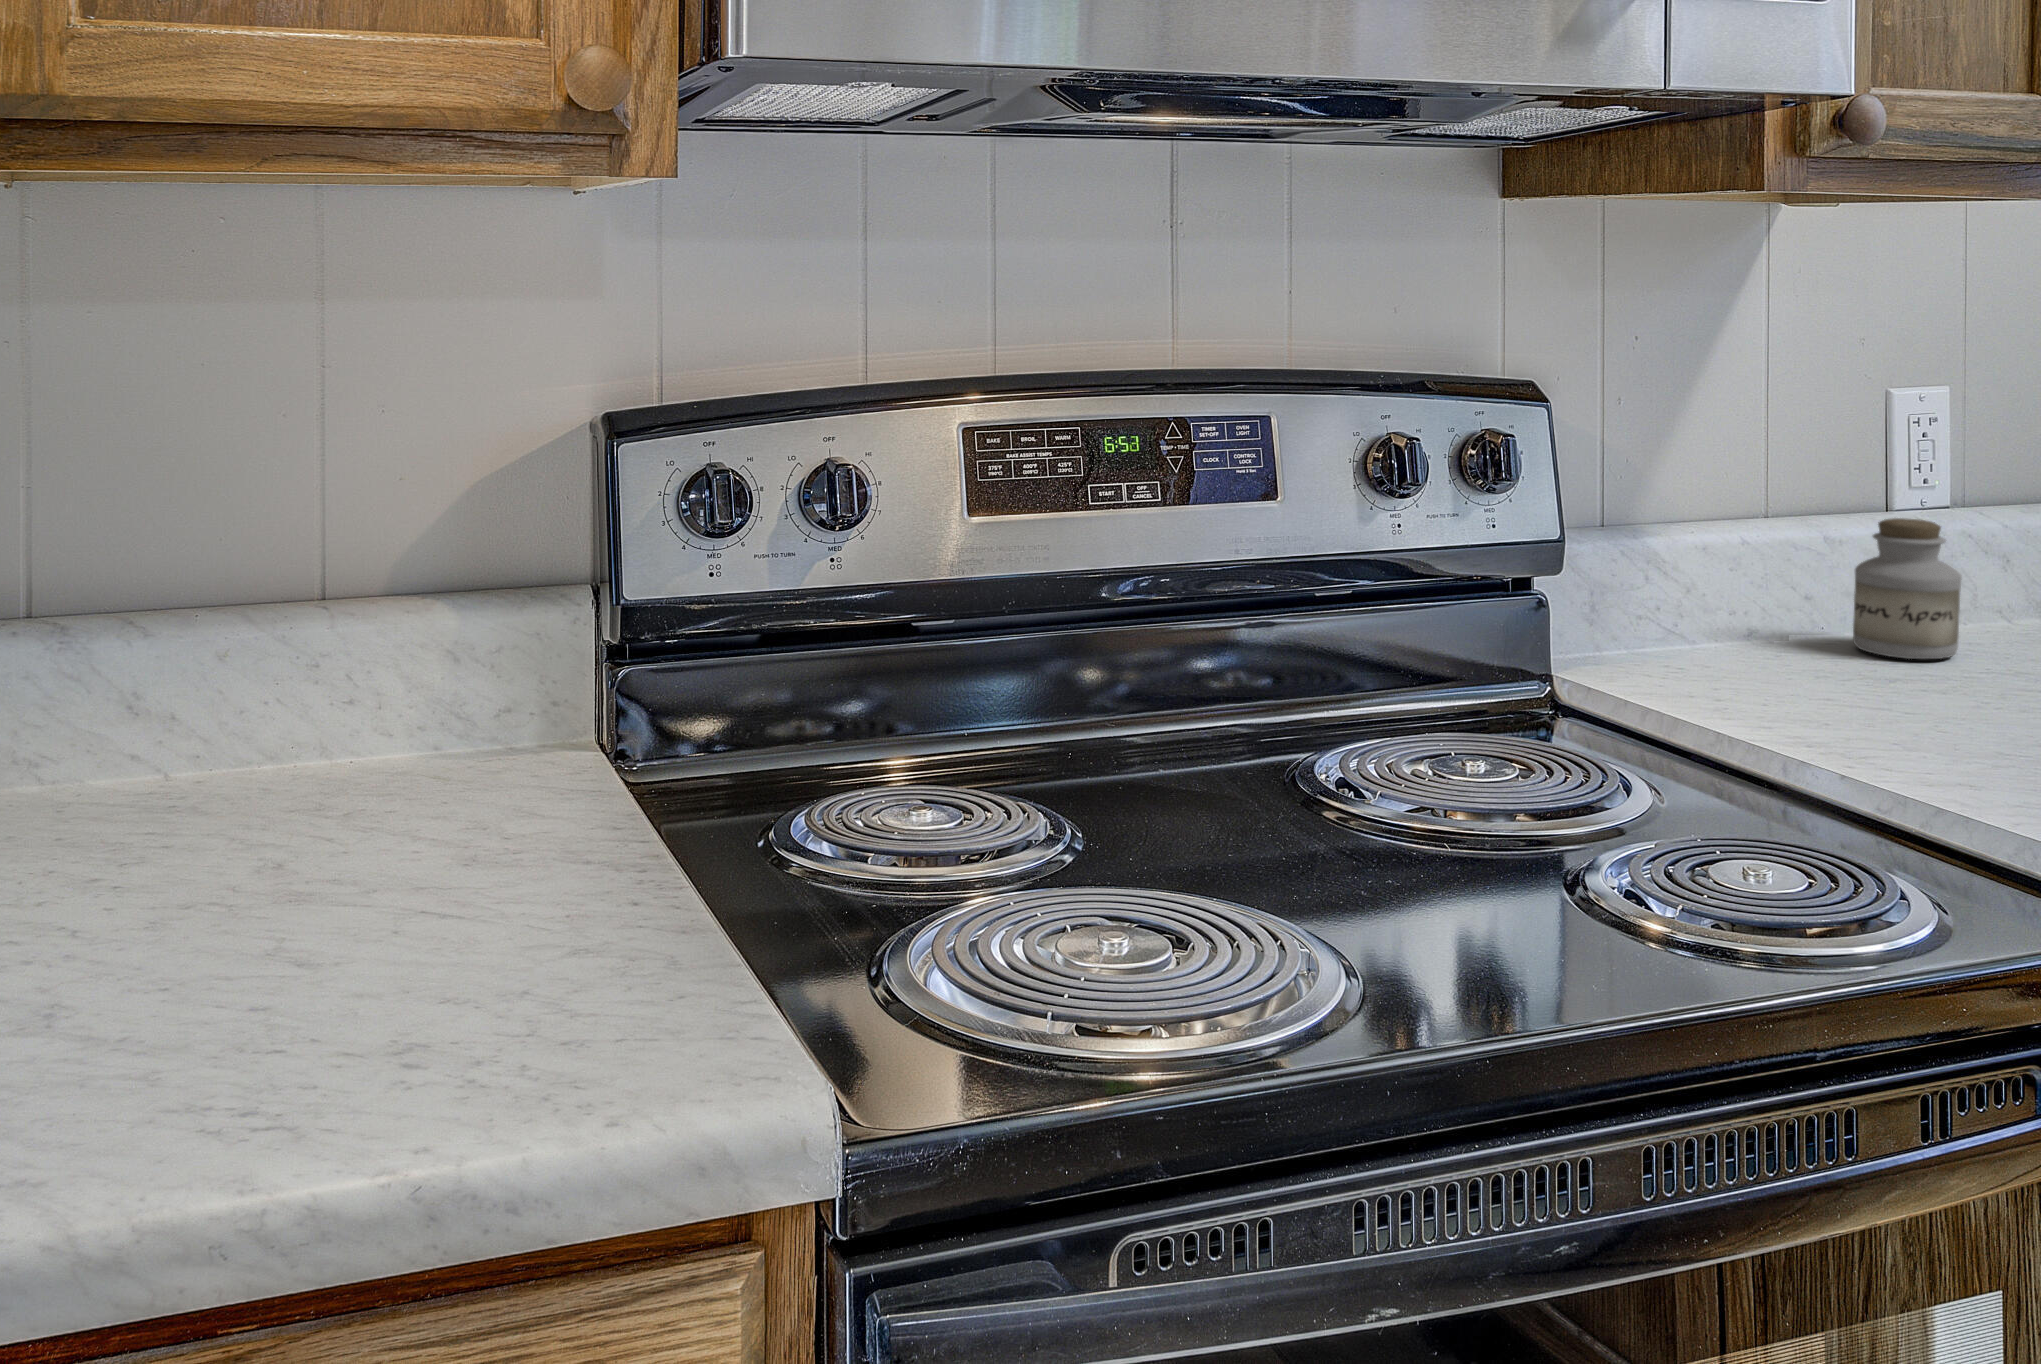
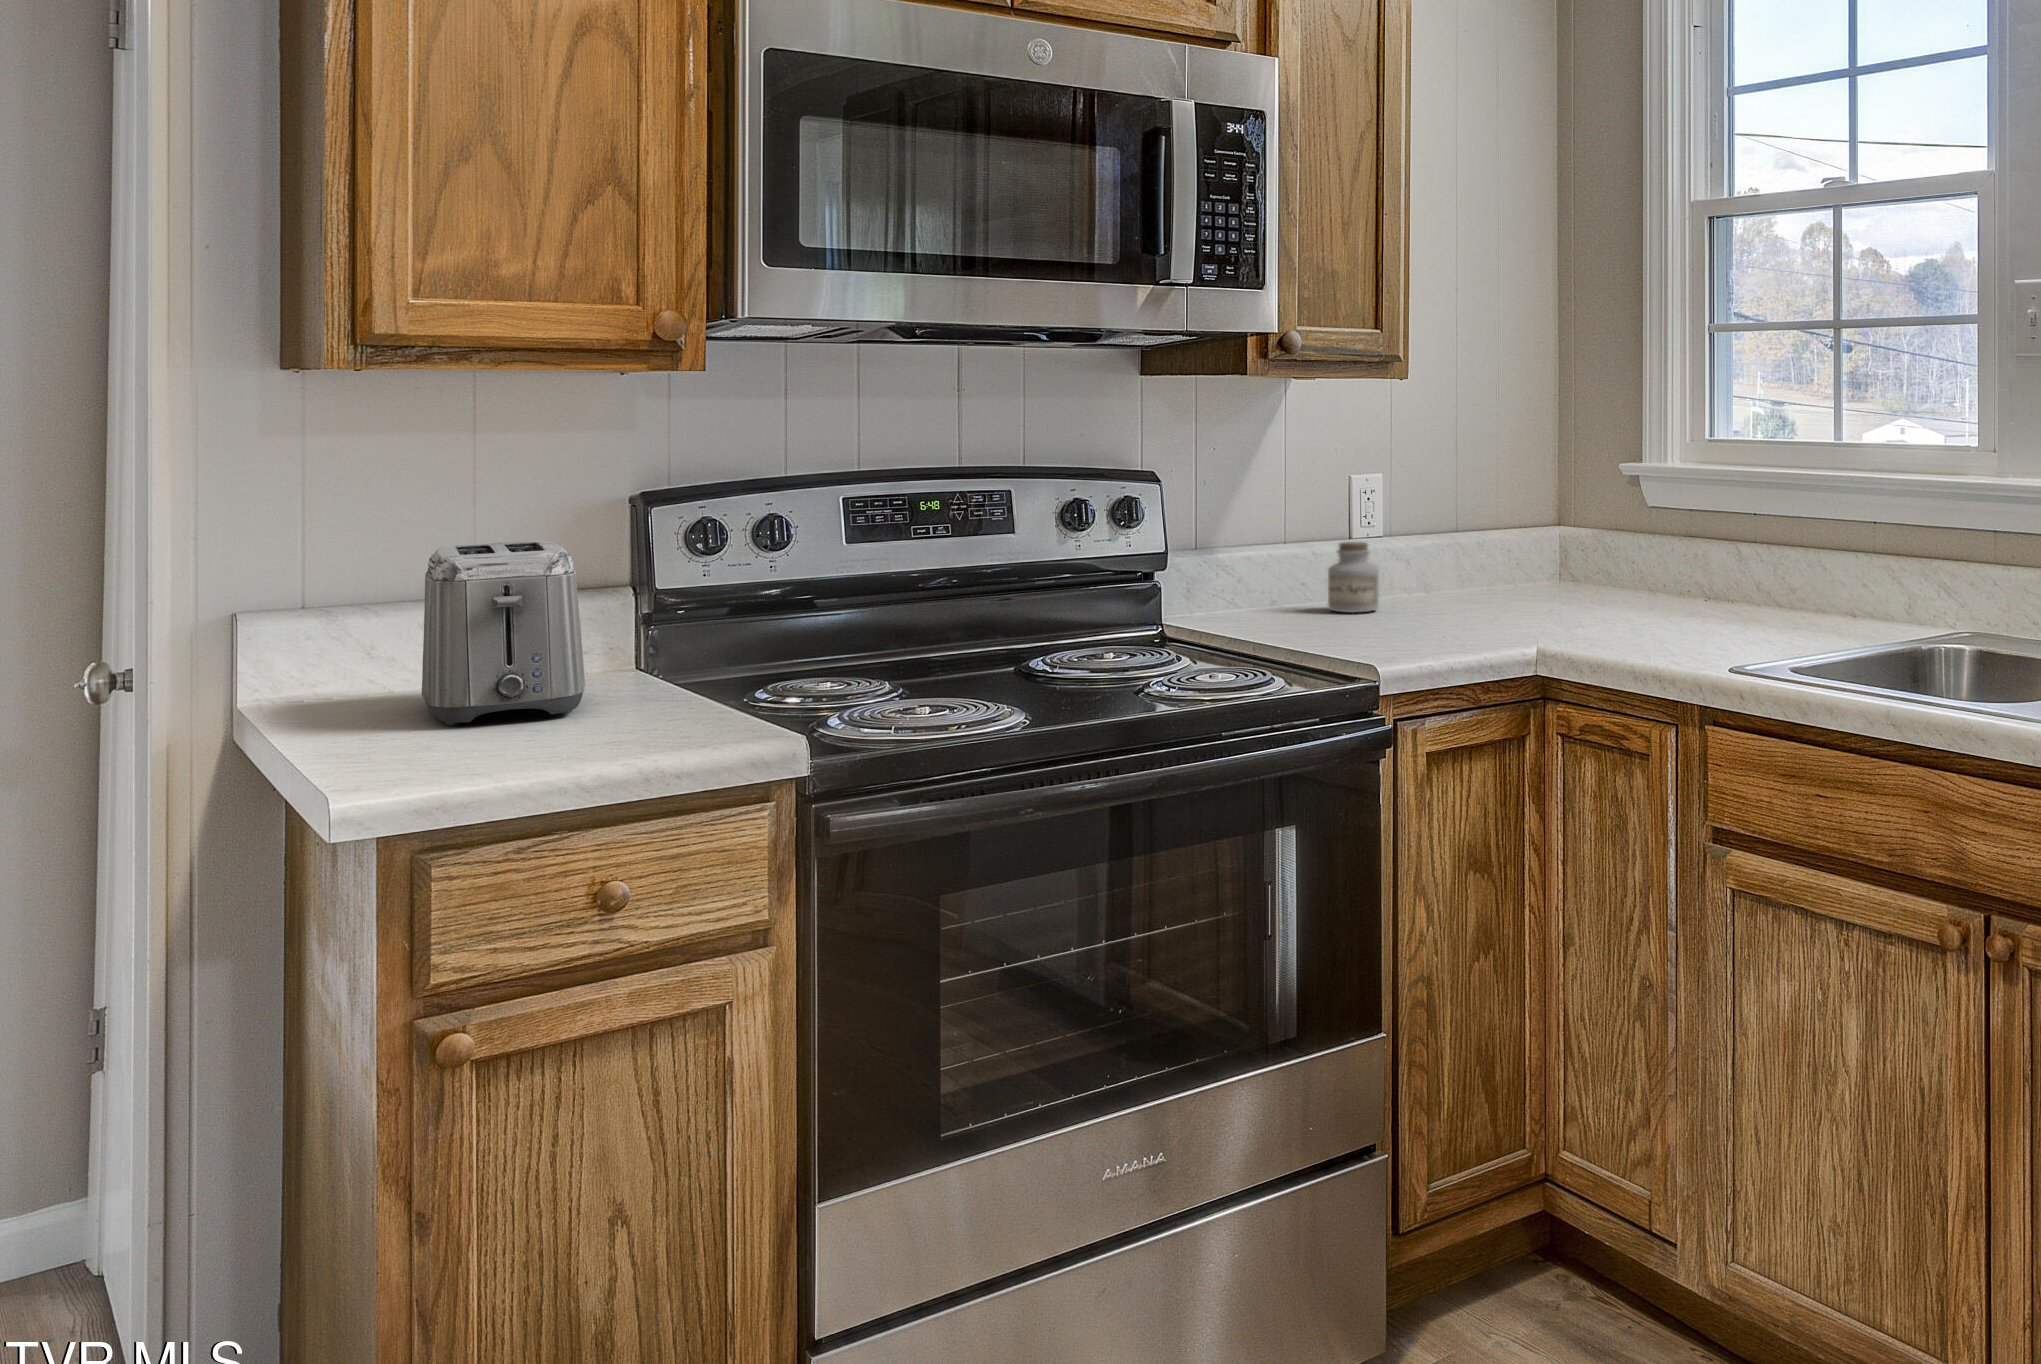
toaster: none [139,506,462,902] -> present [422,541,585,725]

